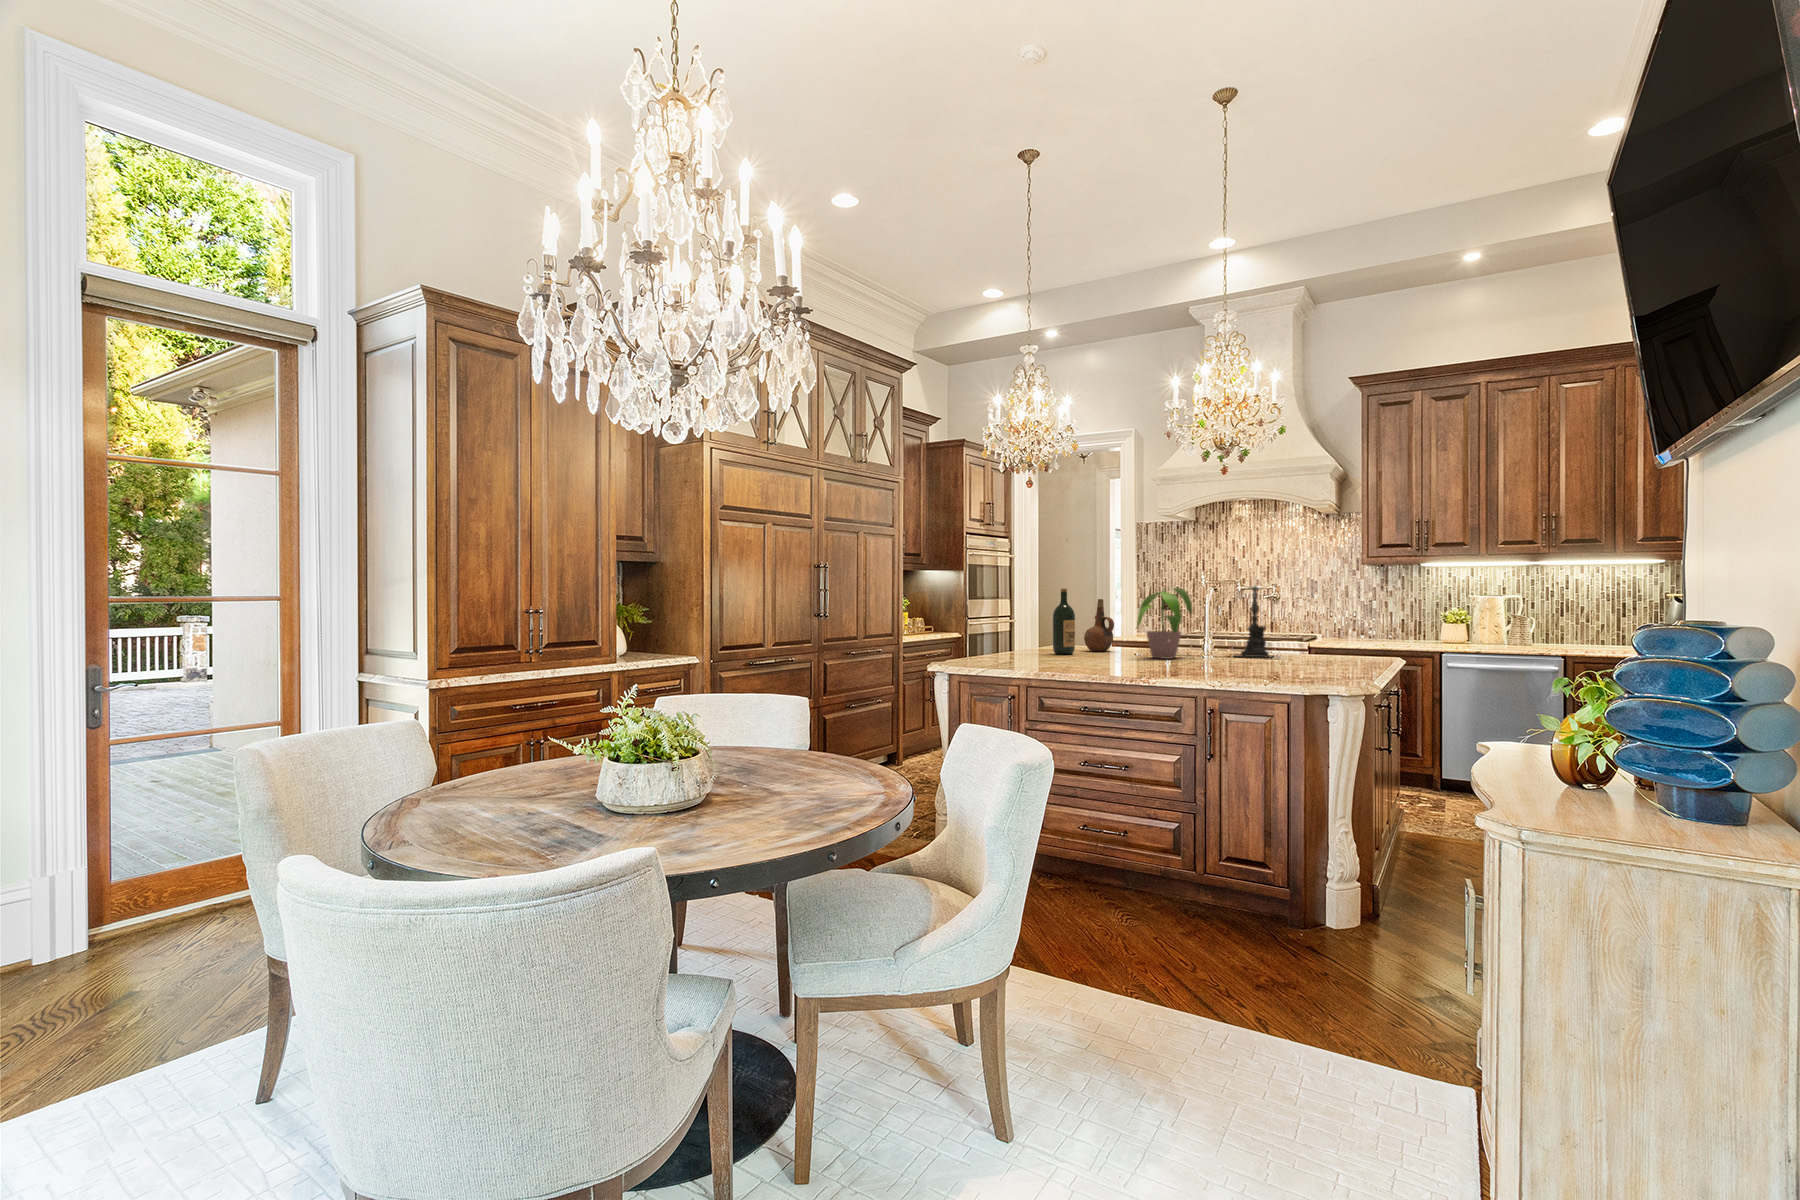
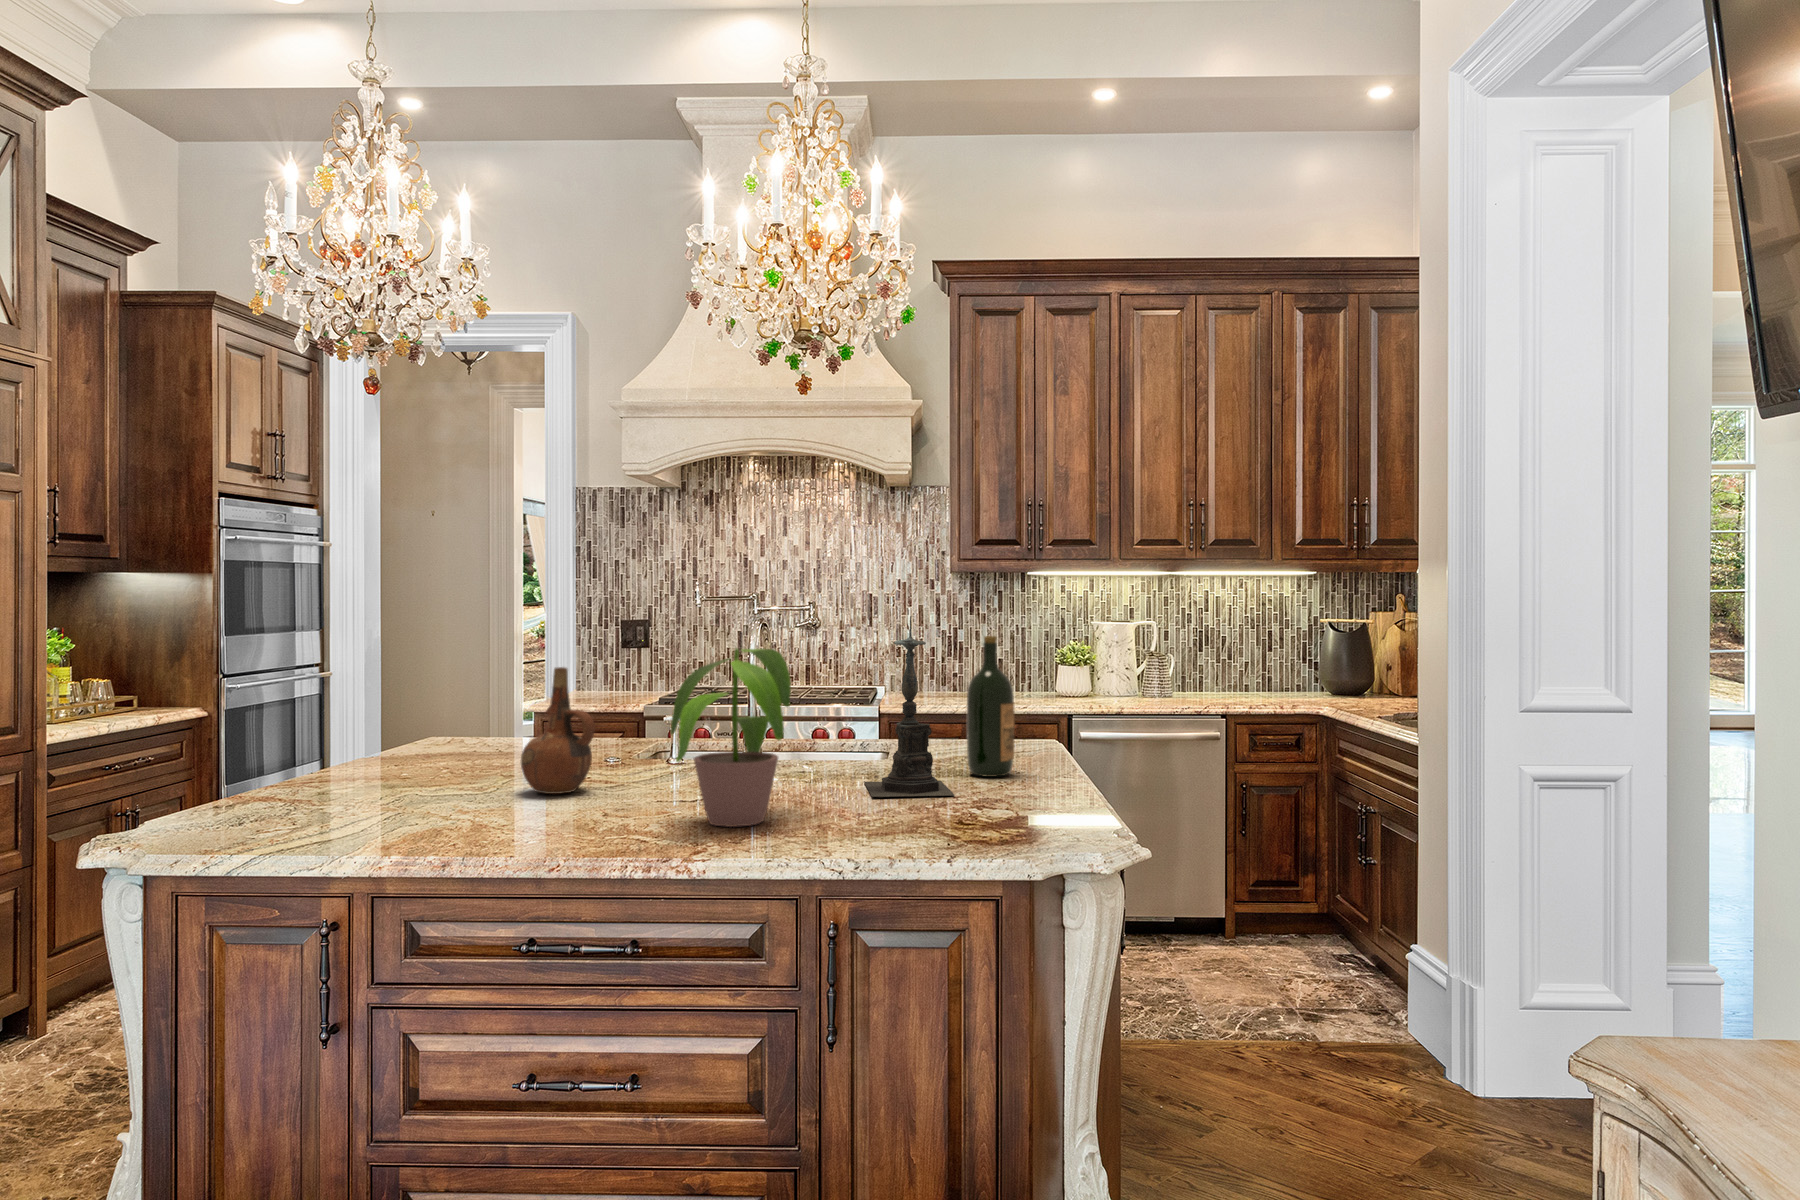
wine bottle: present [1053,589,1075,654] -> present [967,636,1014,777]

